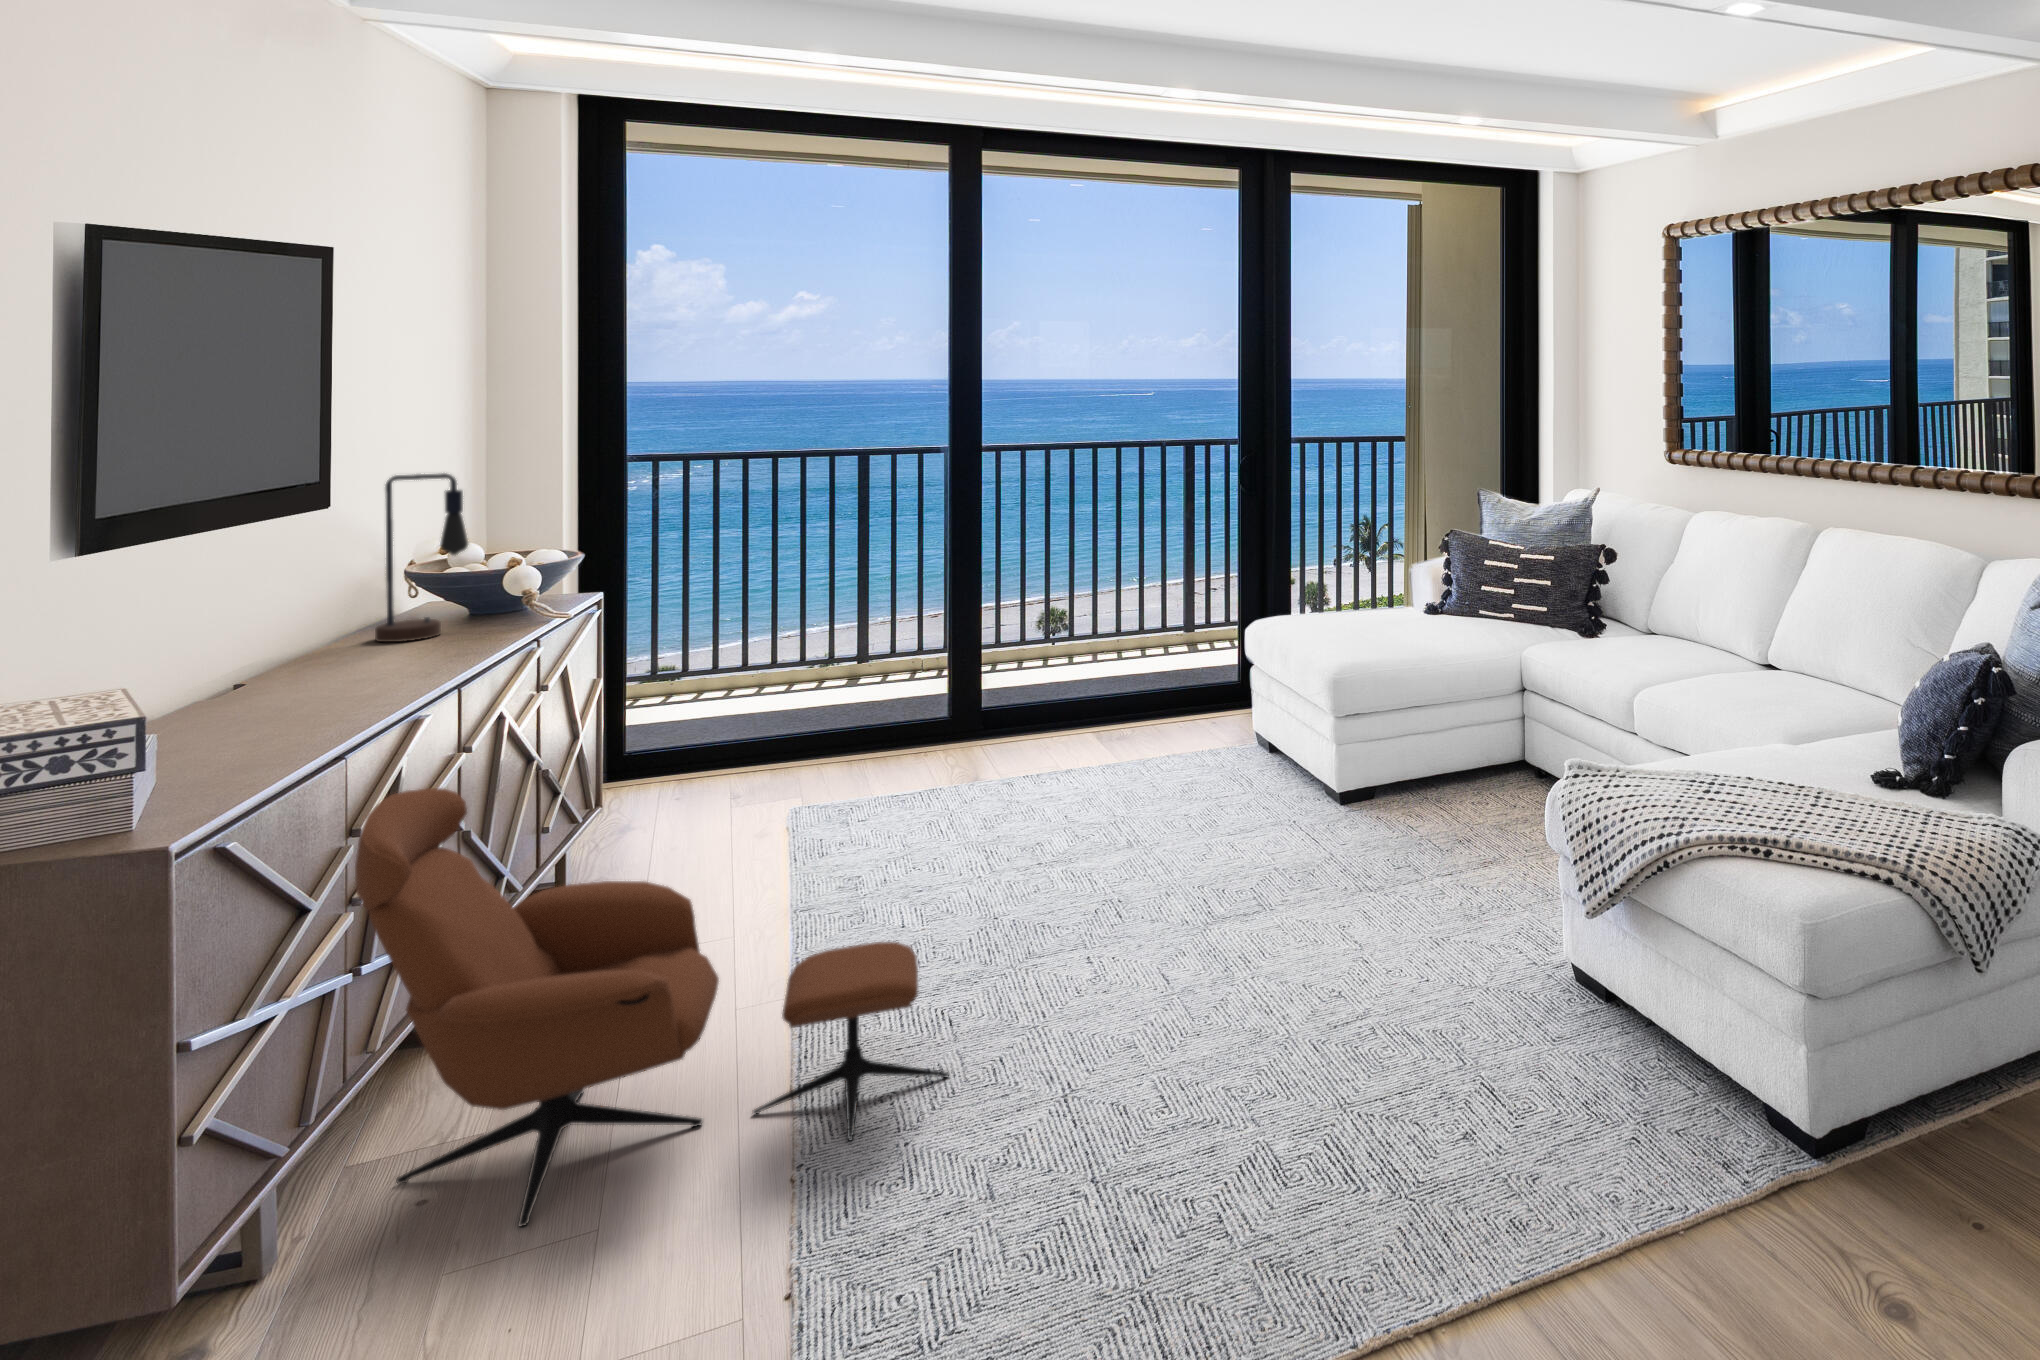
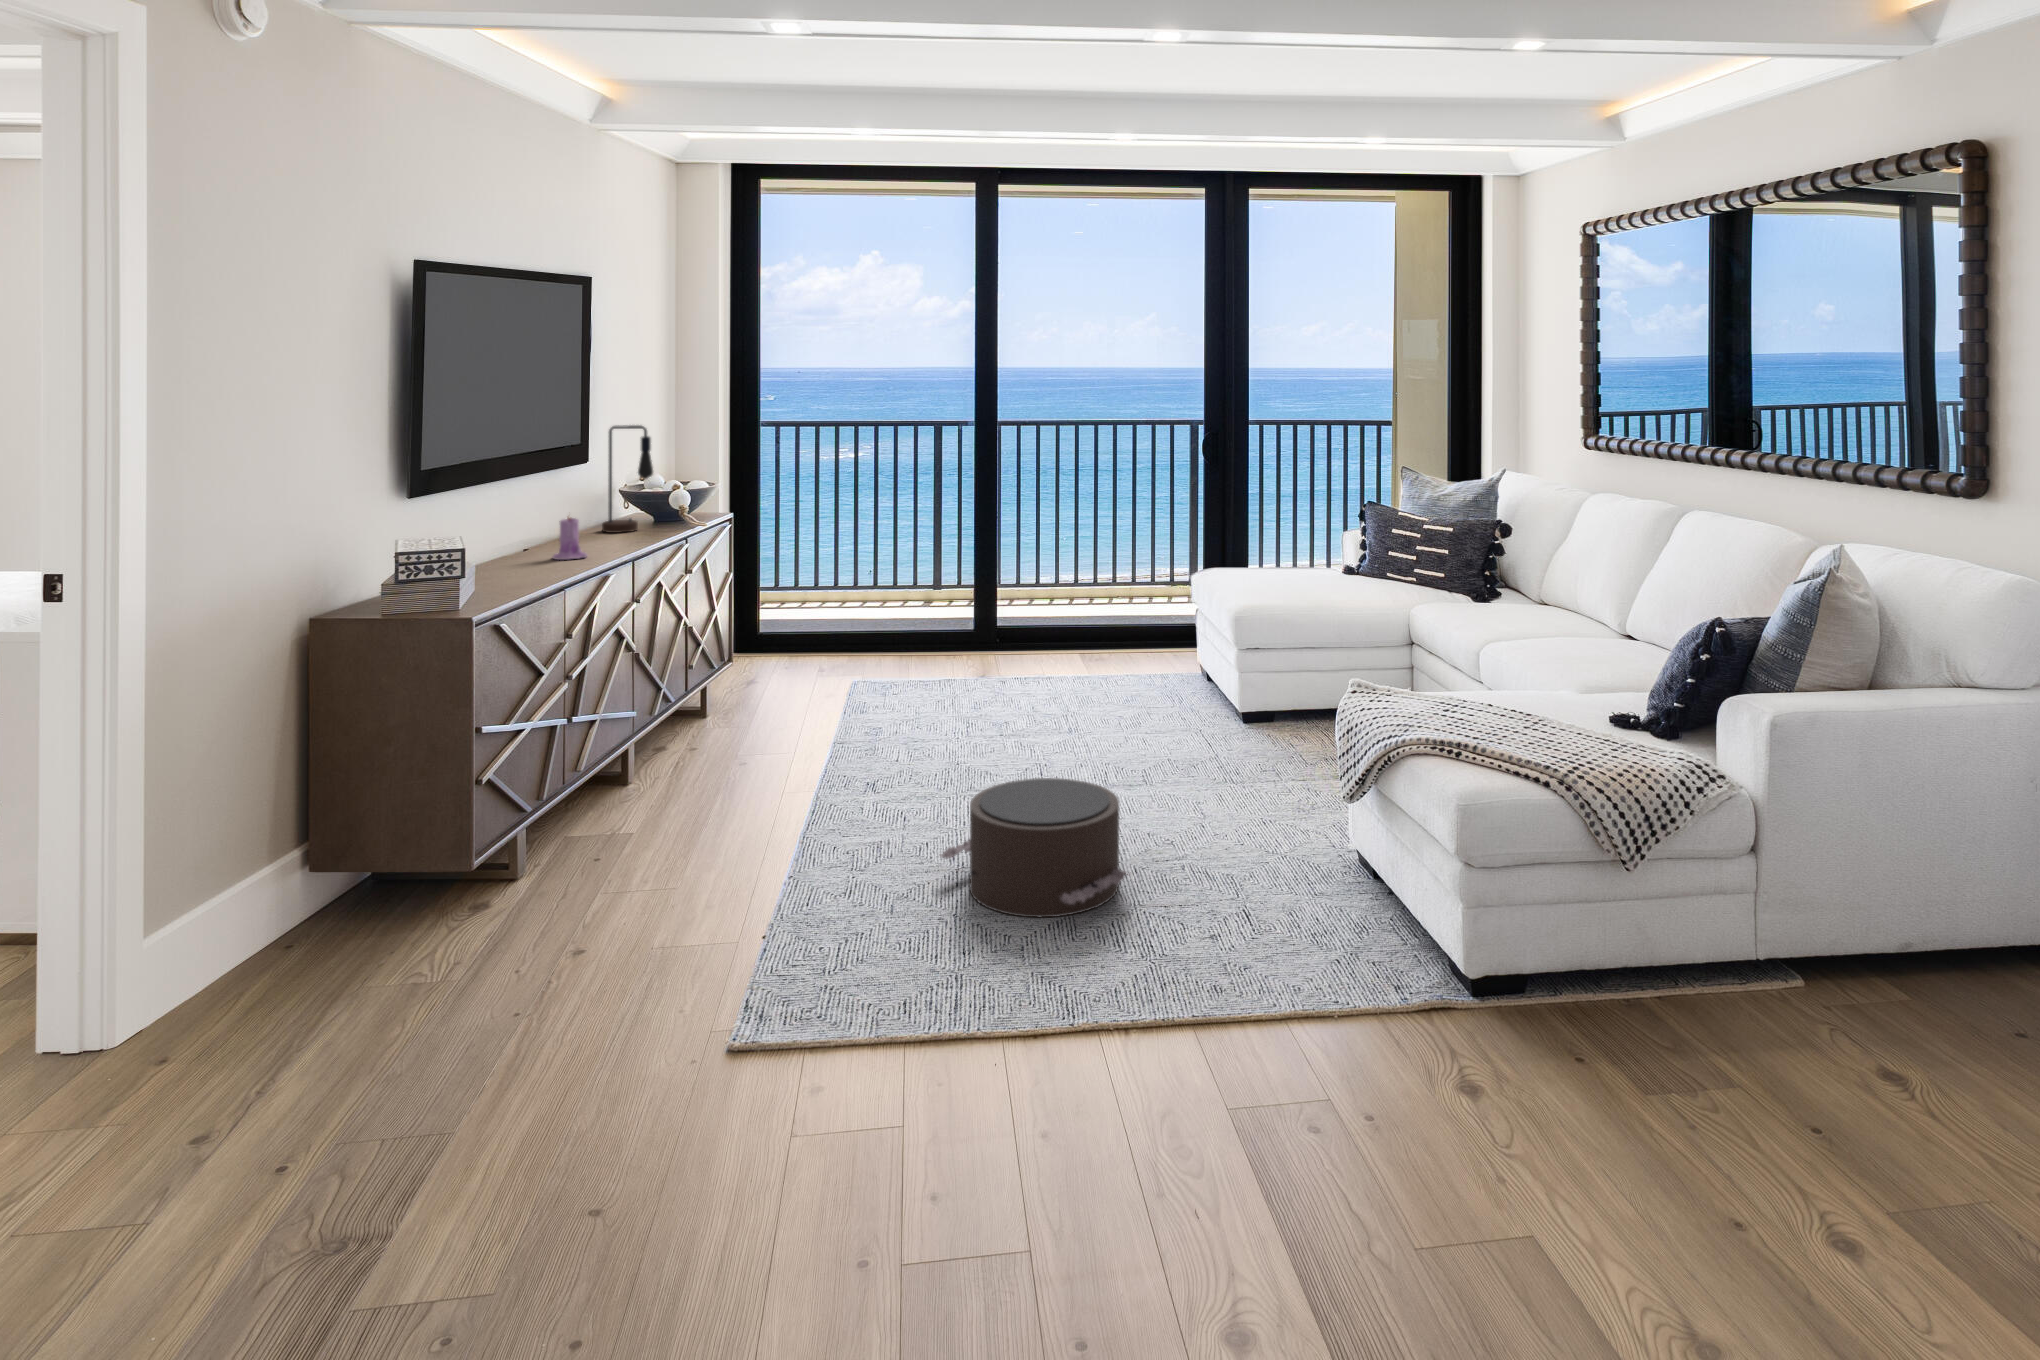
candle: none [302,621,371,700] -> present [553,517,587,560]
lounge chair: present [355,788,949,1226] -> none [562,615,898,880]
pouf: none [1036,943,1328,1165] -> present [940,778,1127,917]

